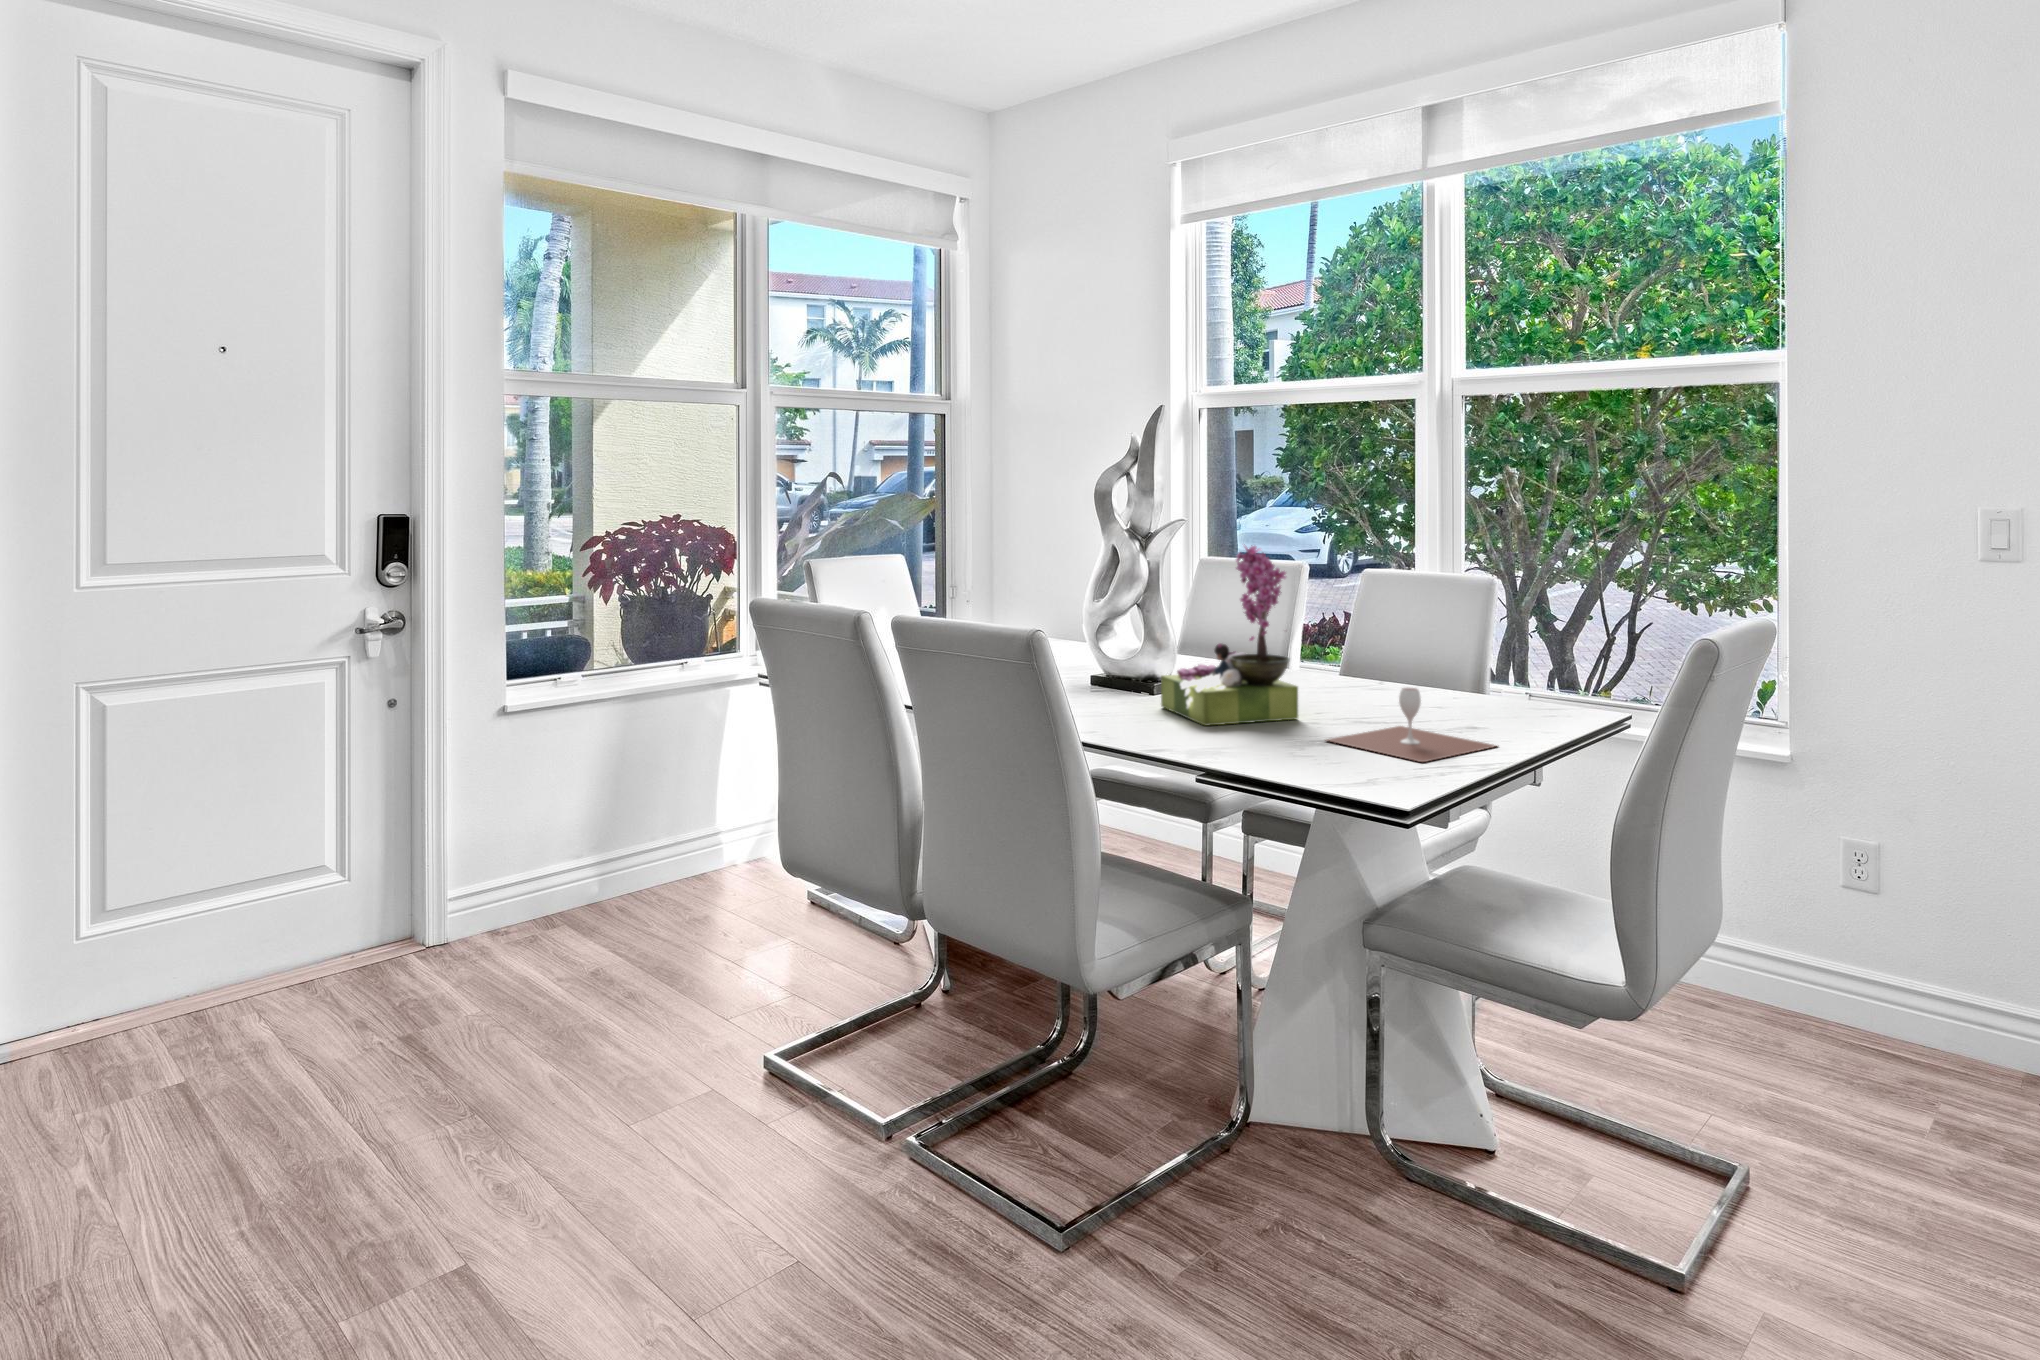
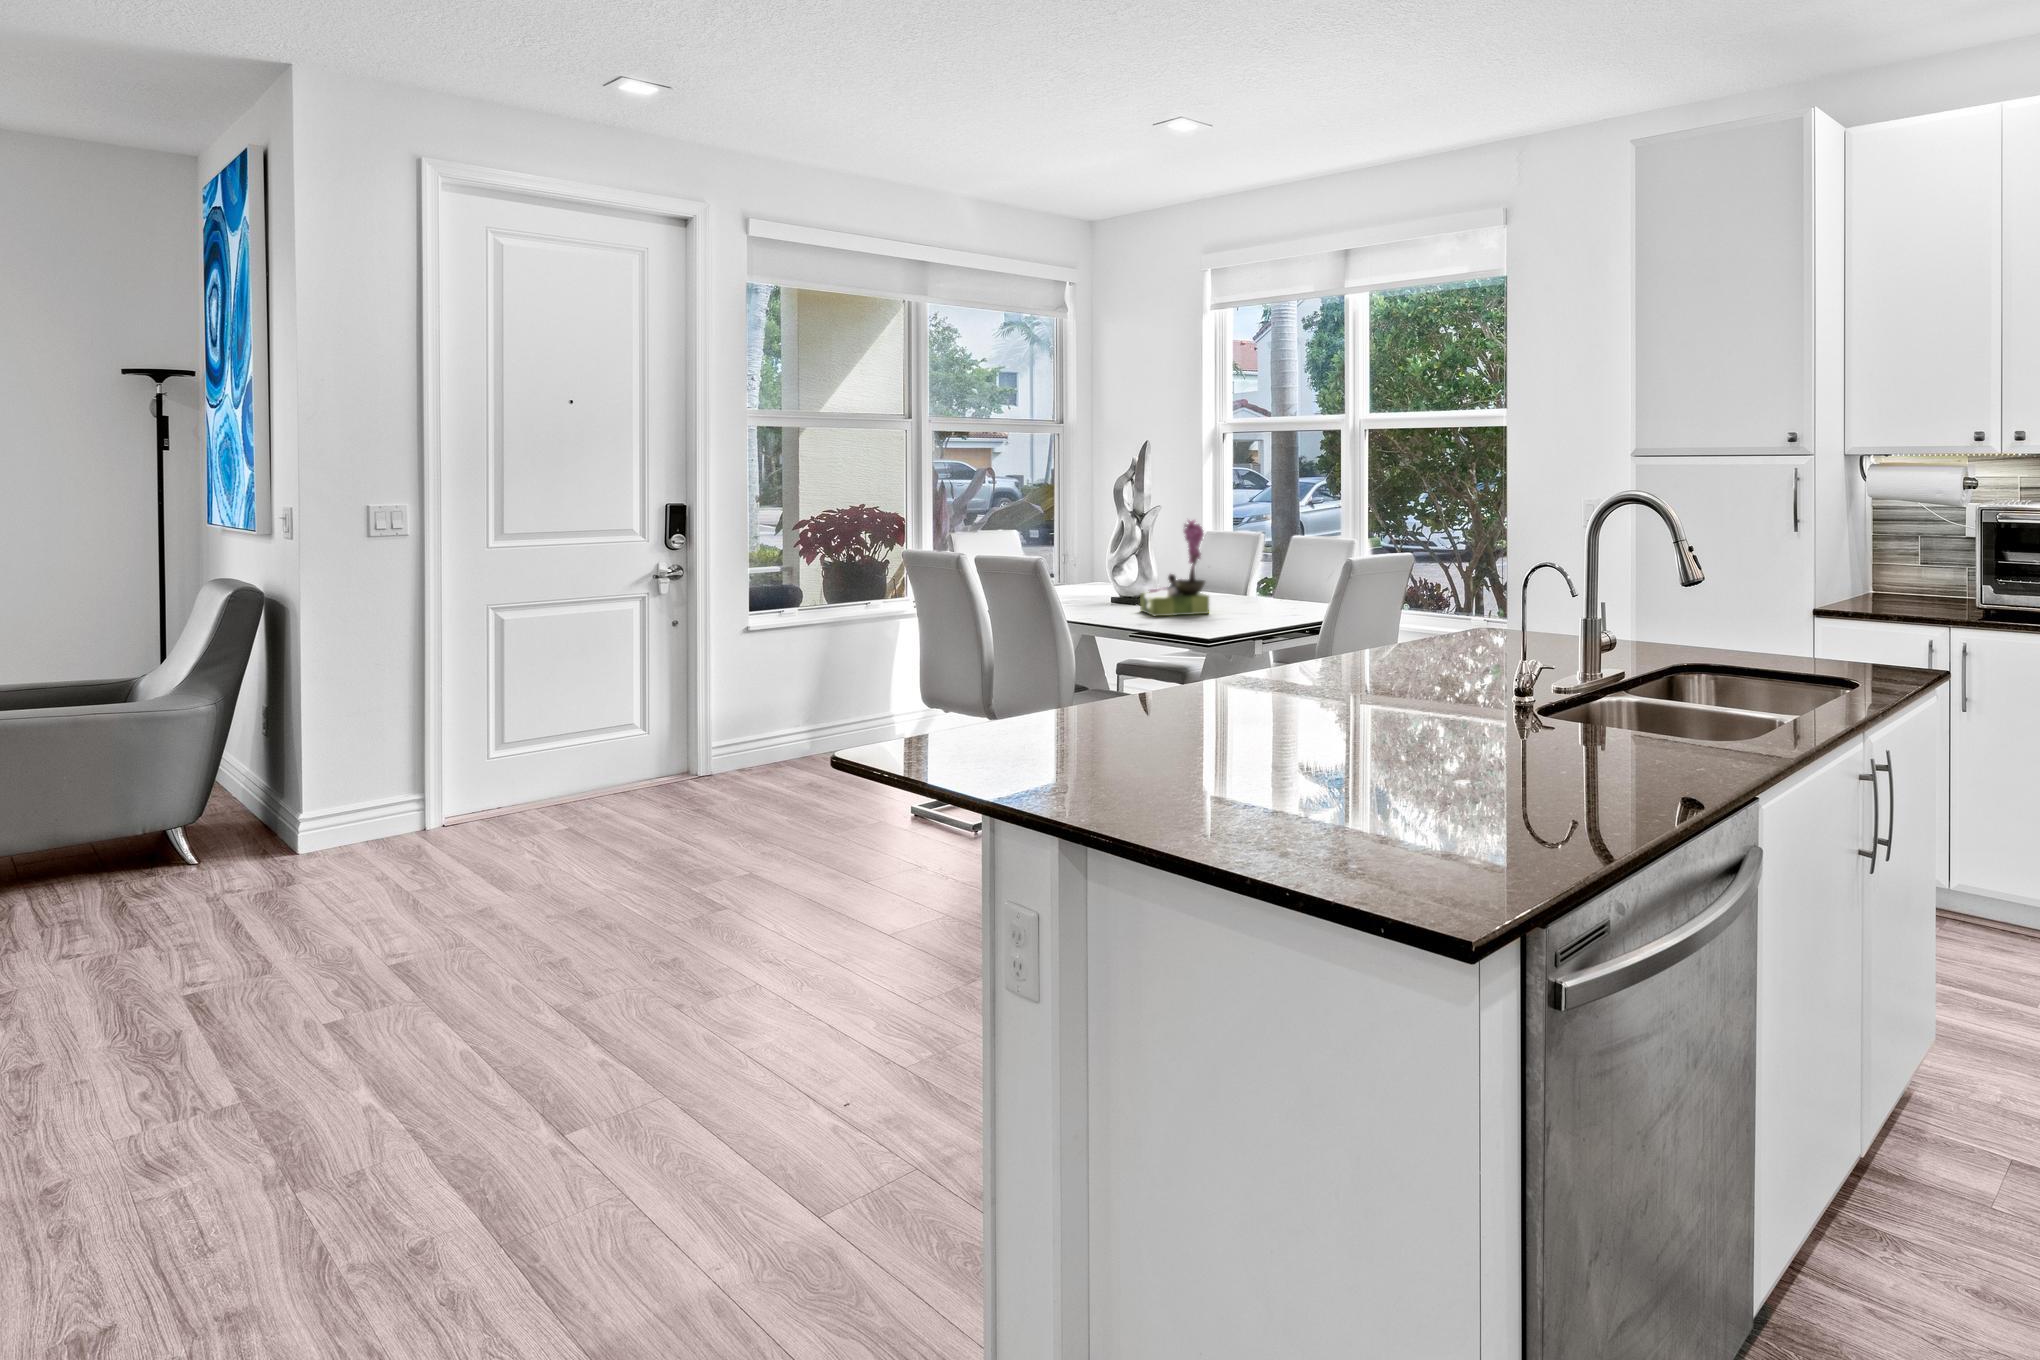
wine glass: present [1327,688,1496,762] -> none [1209,592,1296,626]

